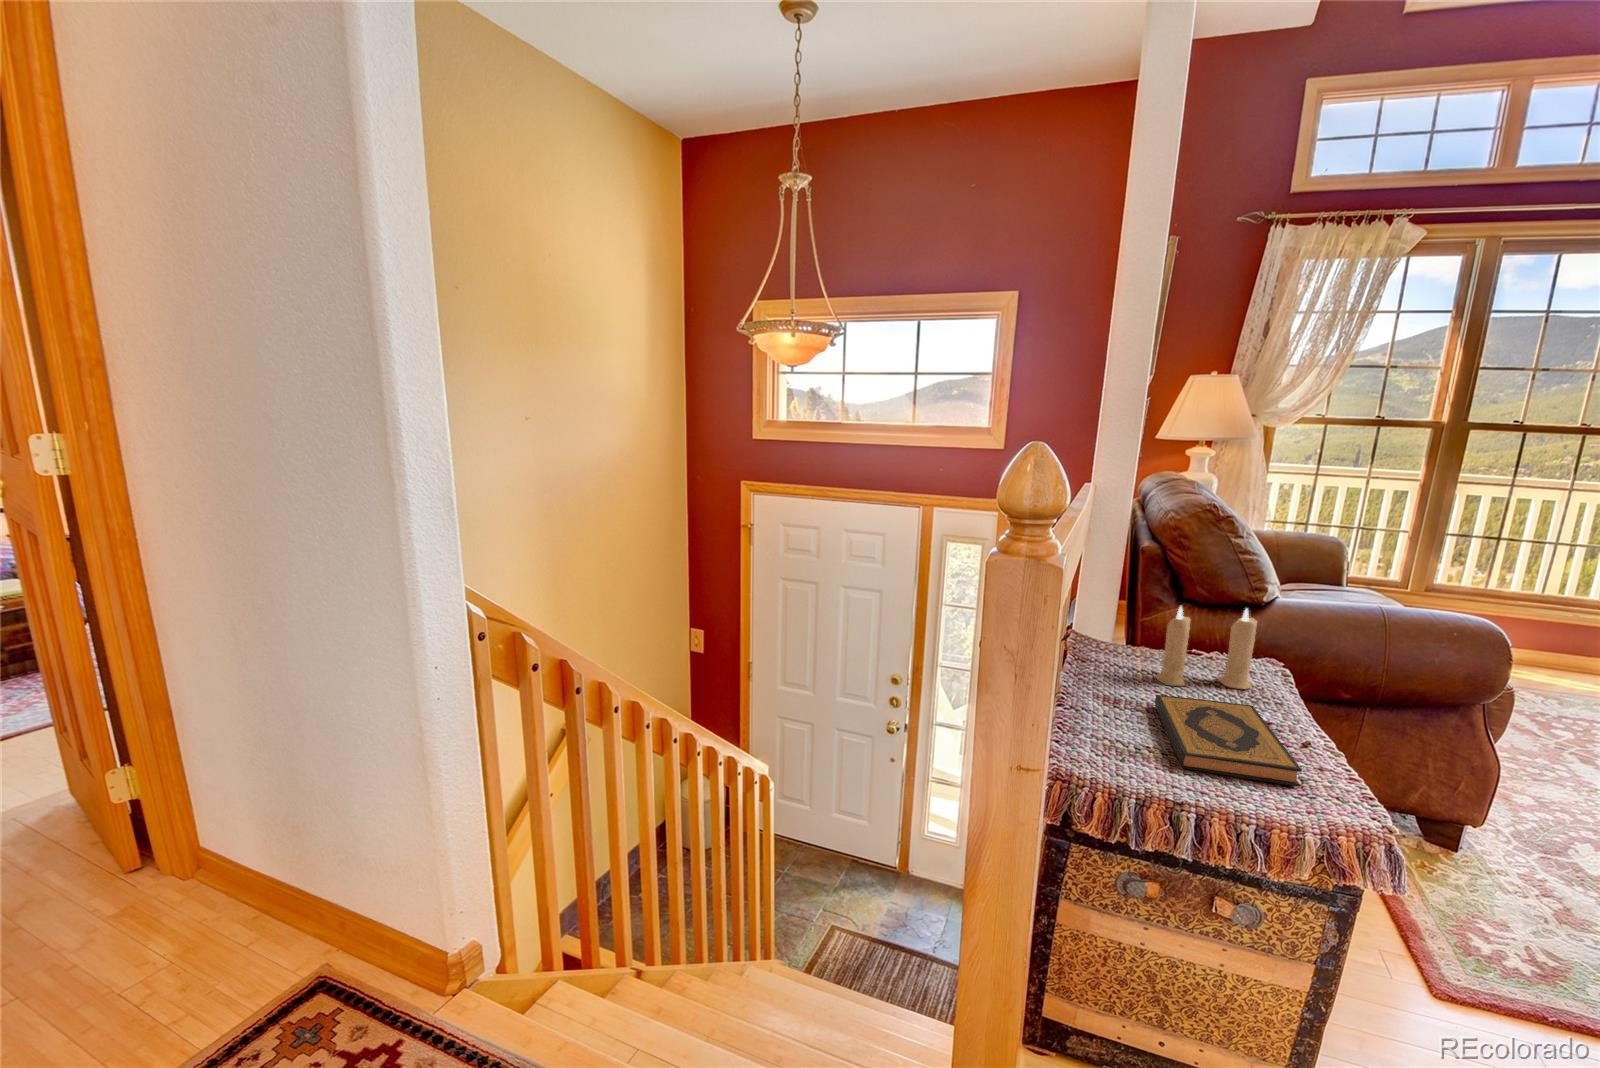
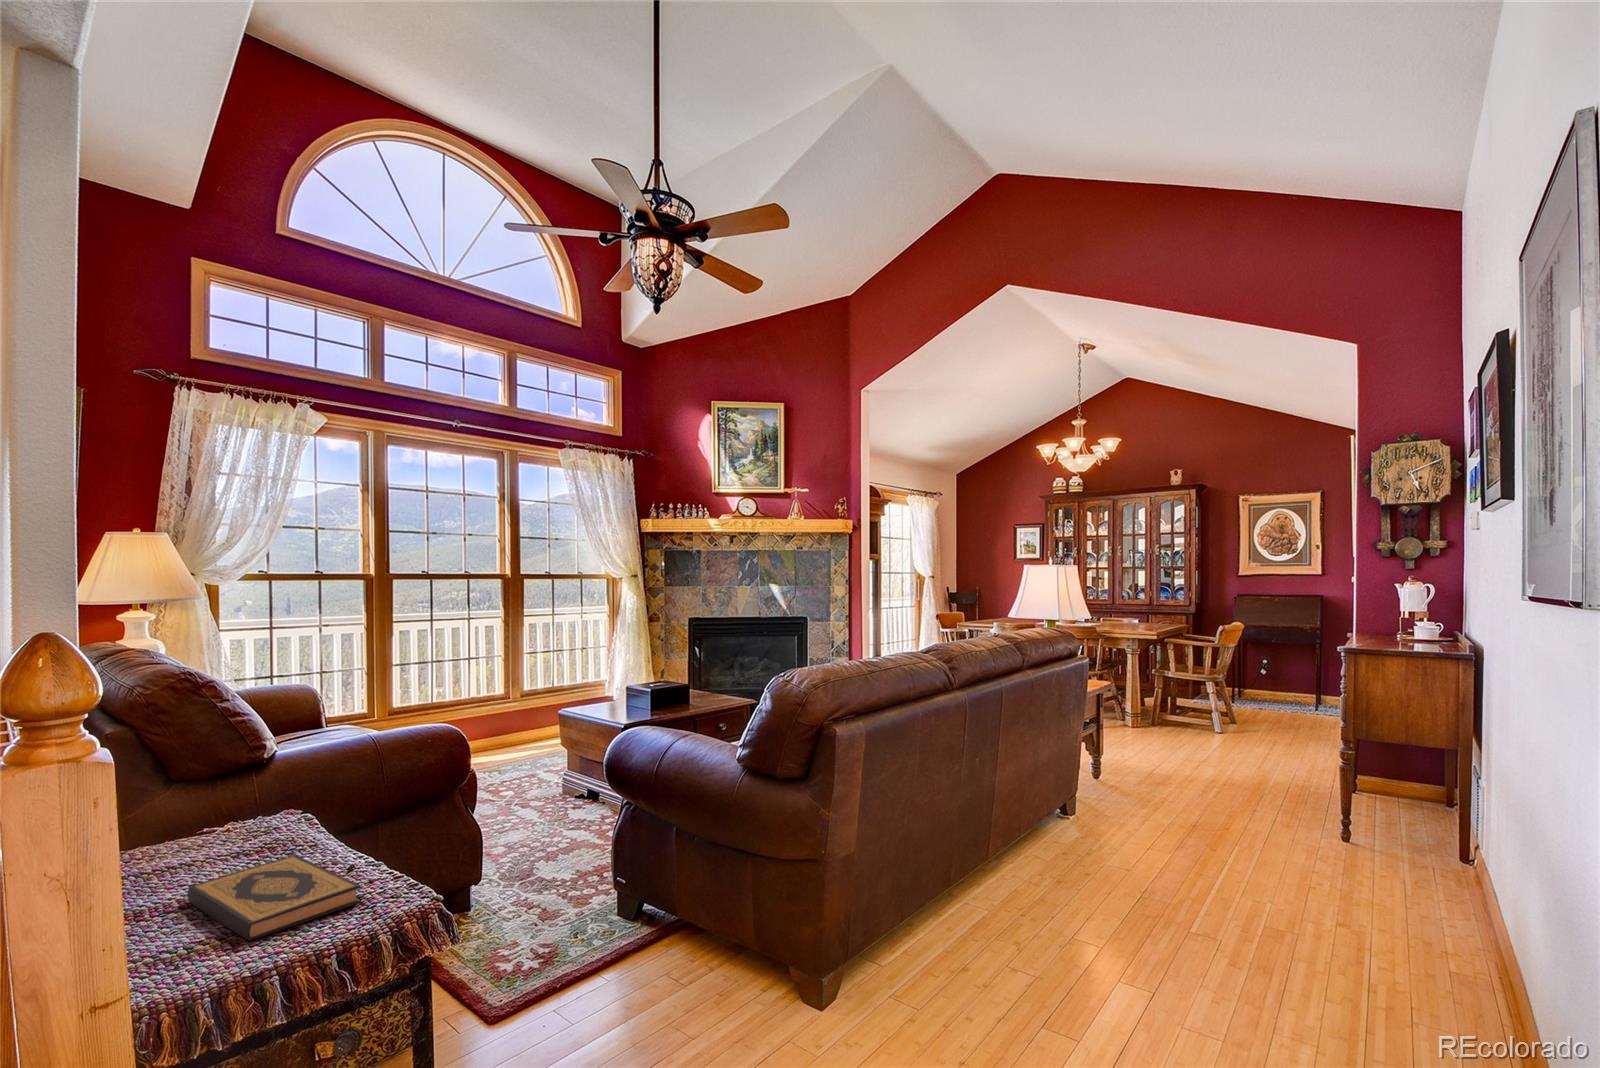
candle: present [1156,606,1257,689] -> none [172,758,284,876]

